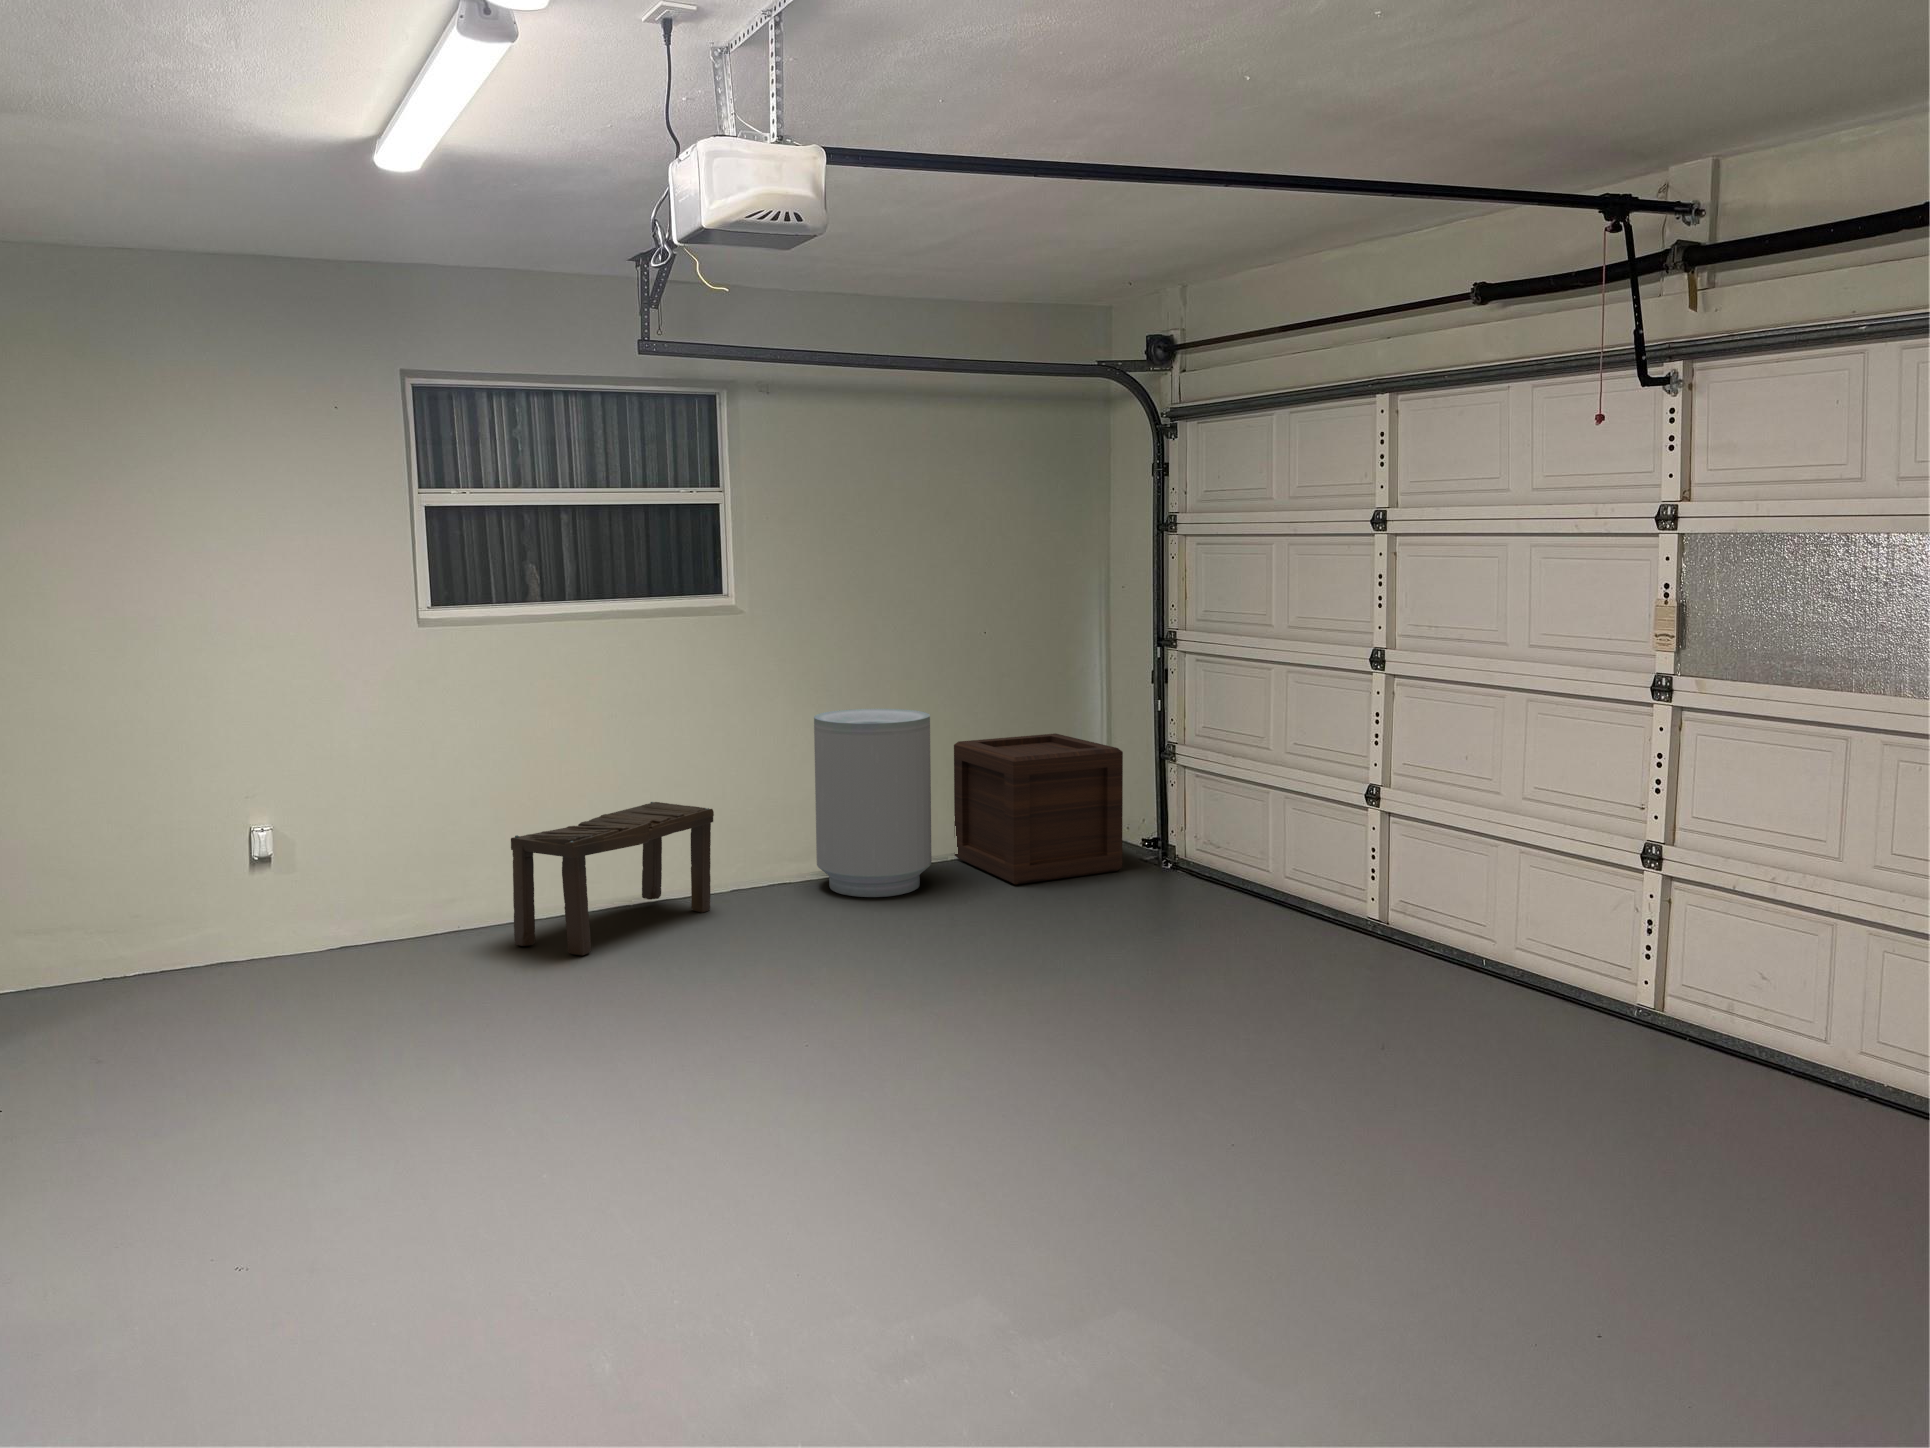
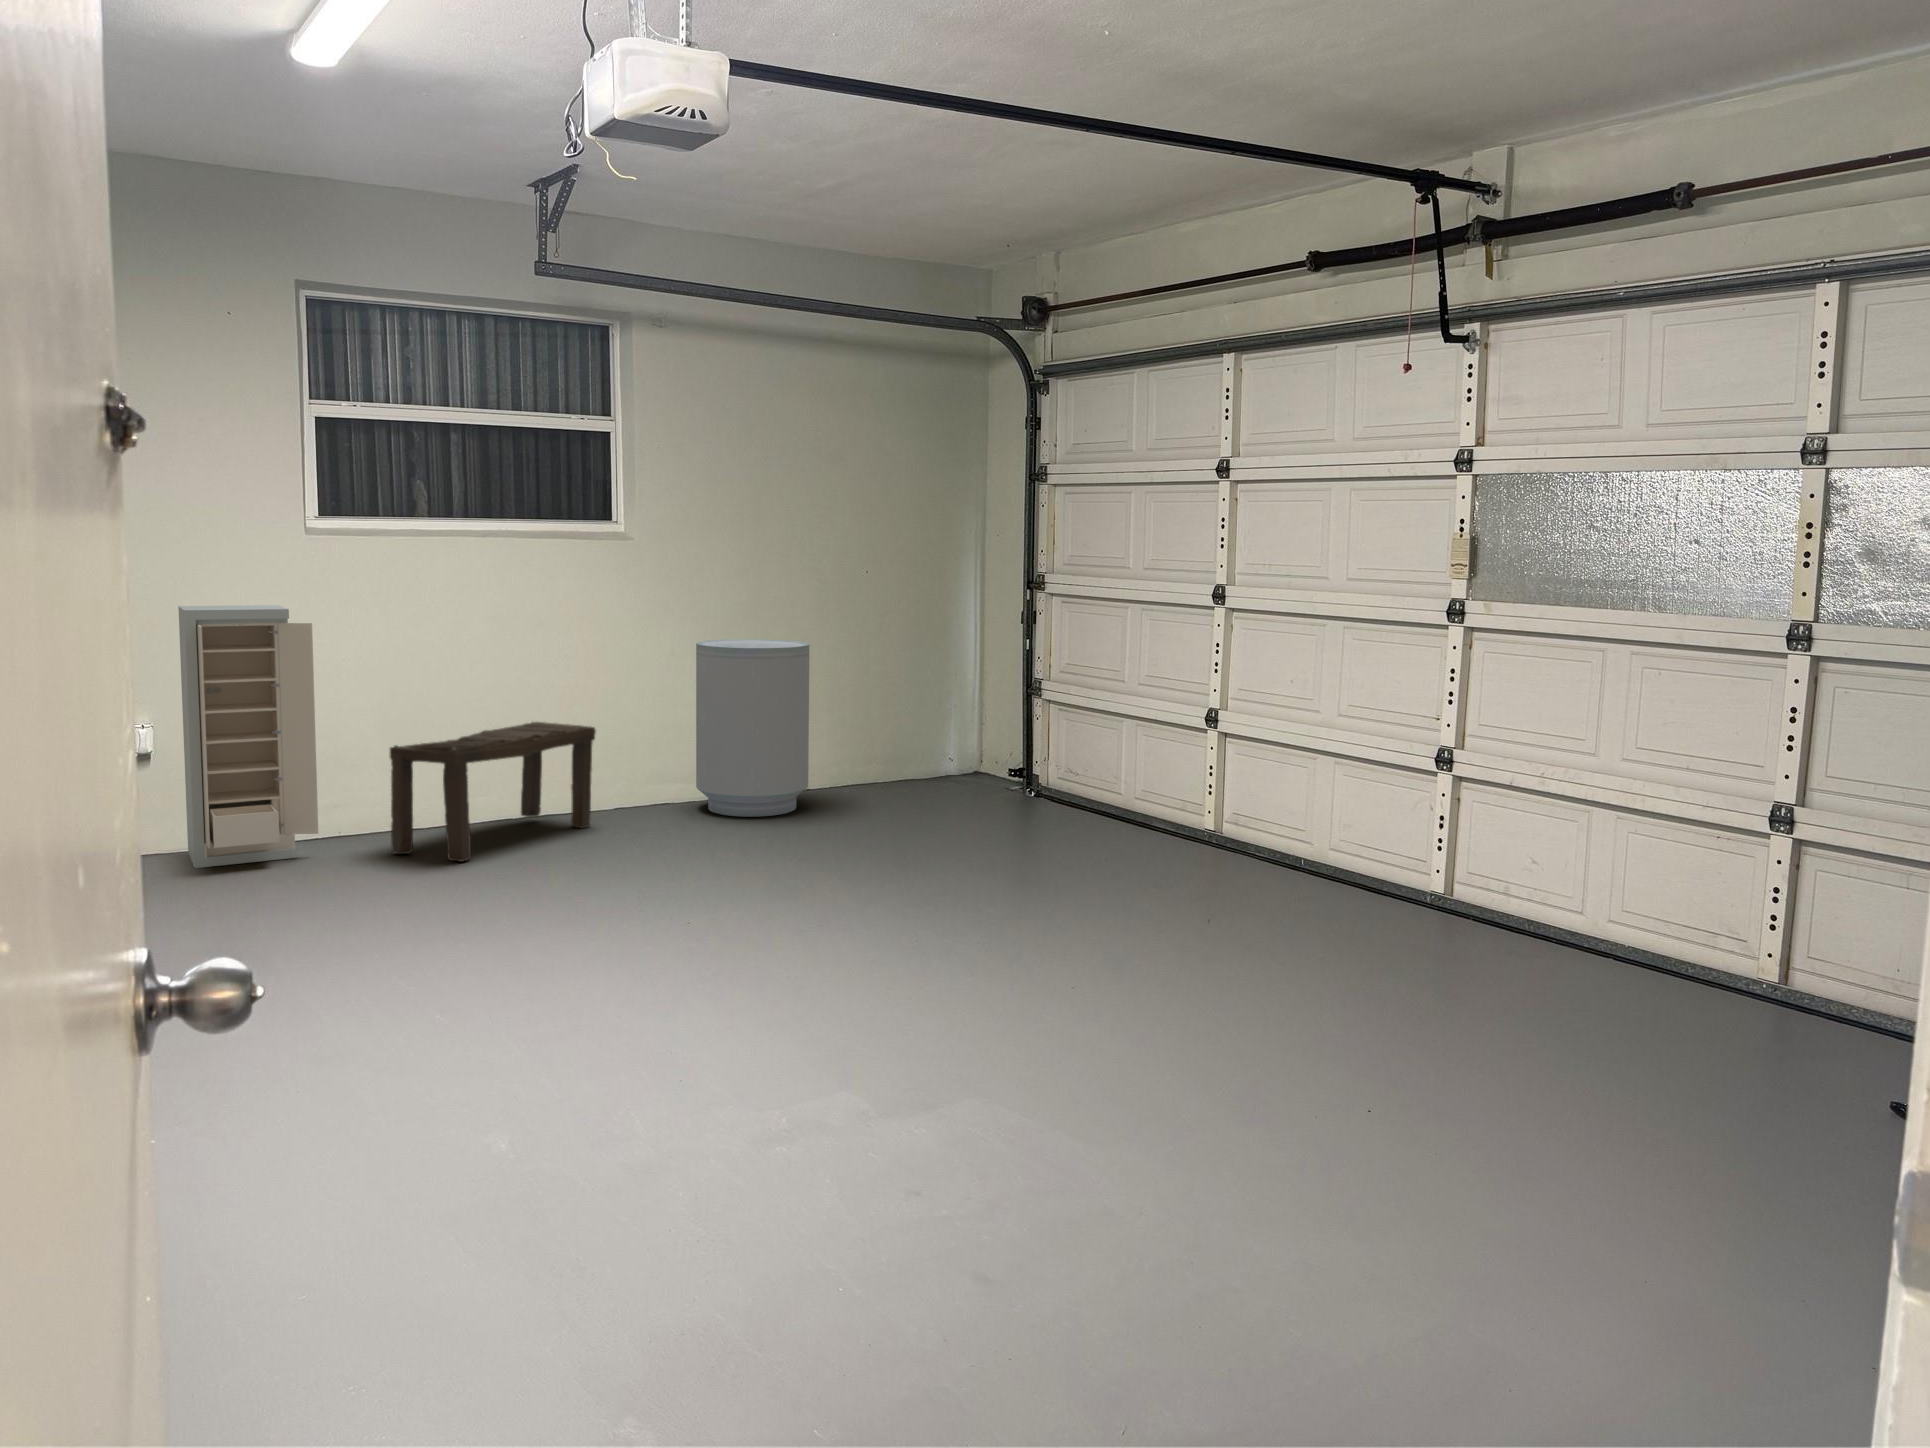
storage cabinet: none [310,696,444,962] -> present [178,605,318,868]
wooden crate: present [954,733,1123,885] -> none [830,671,991,807]

